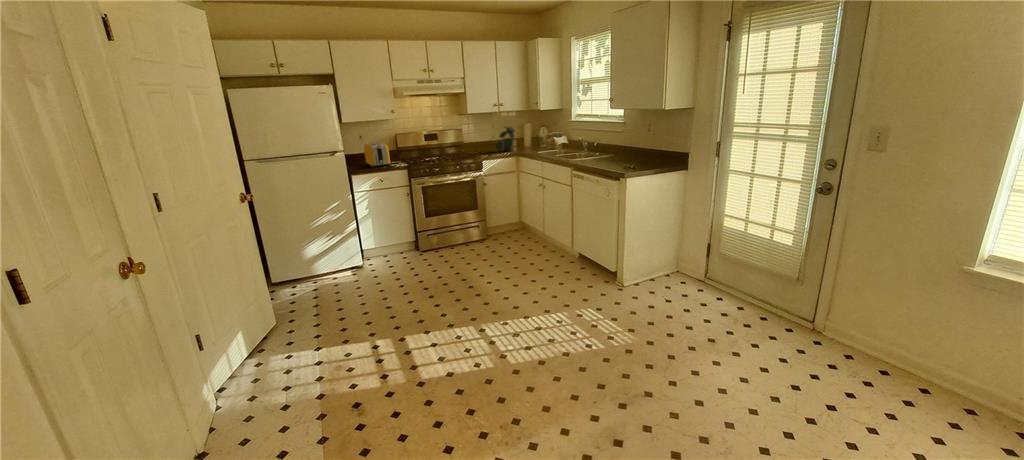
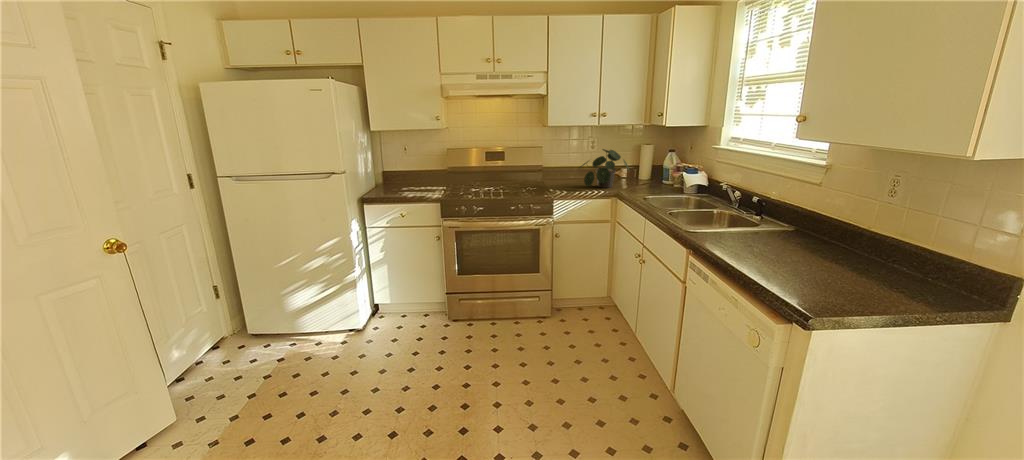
toaster: present [364,143,391,168] -> none [393,161,425,196]

